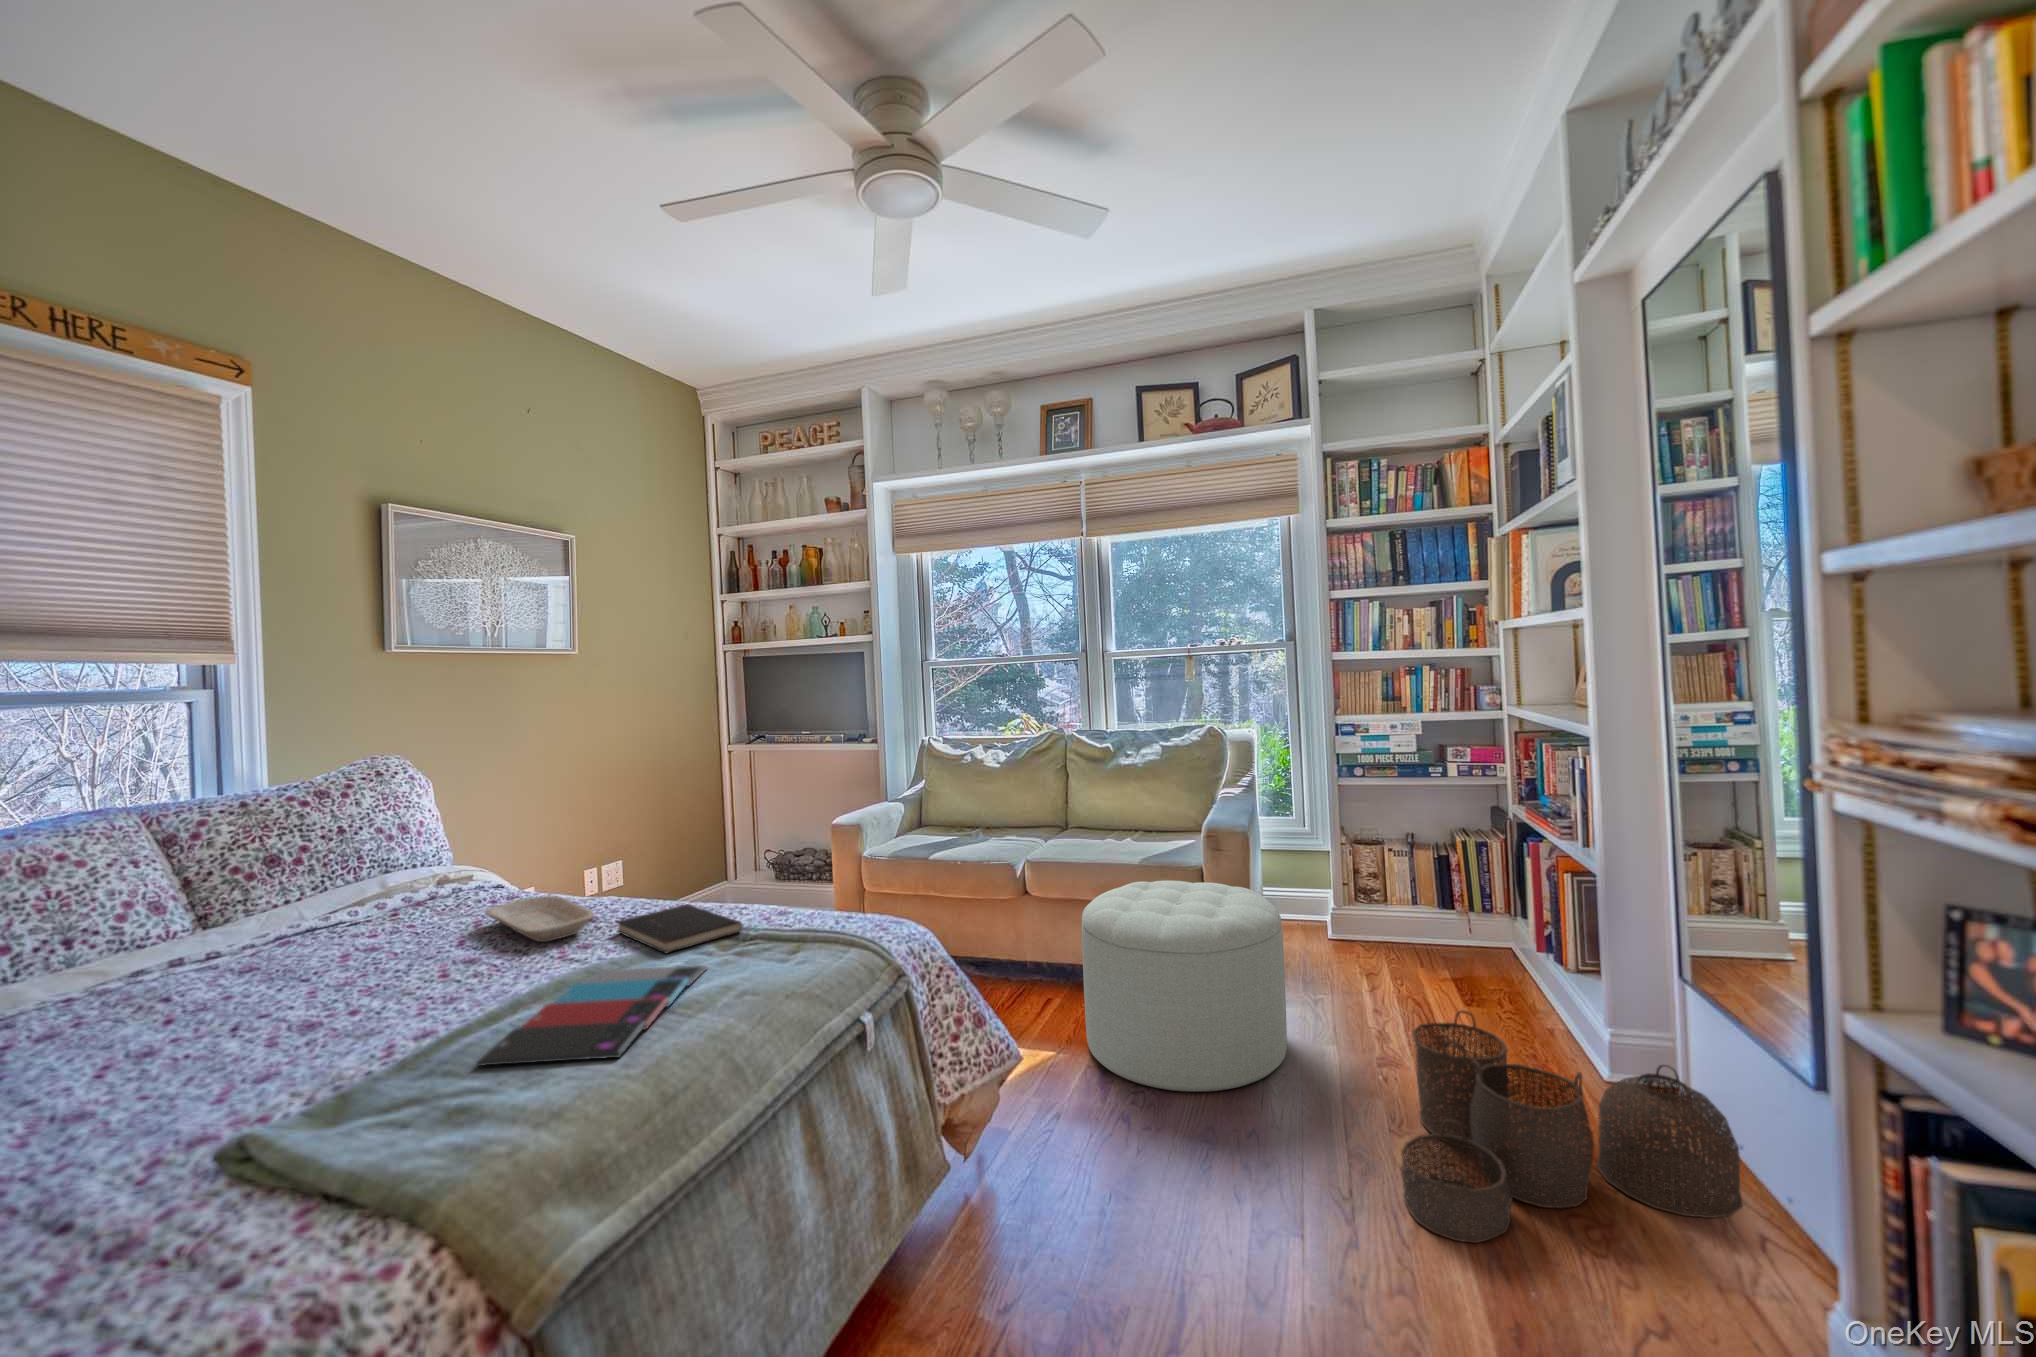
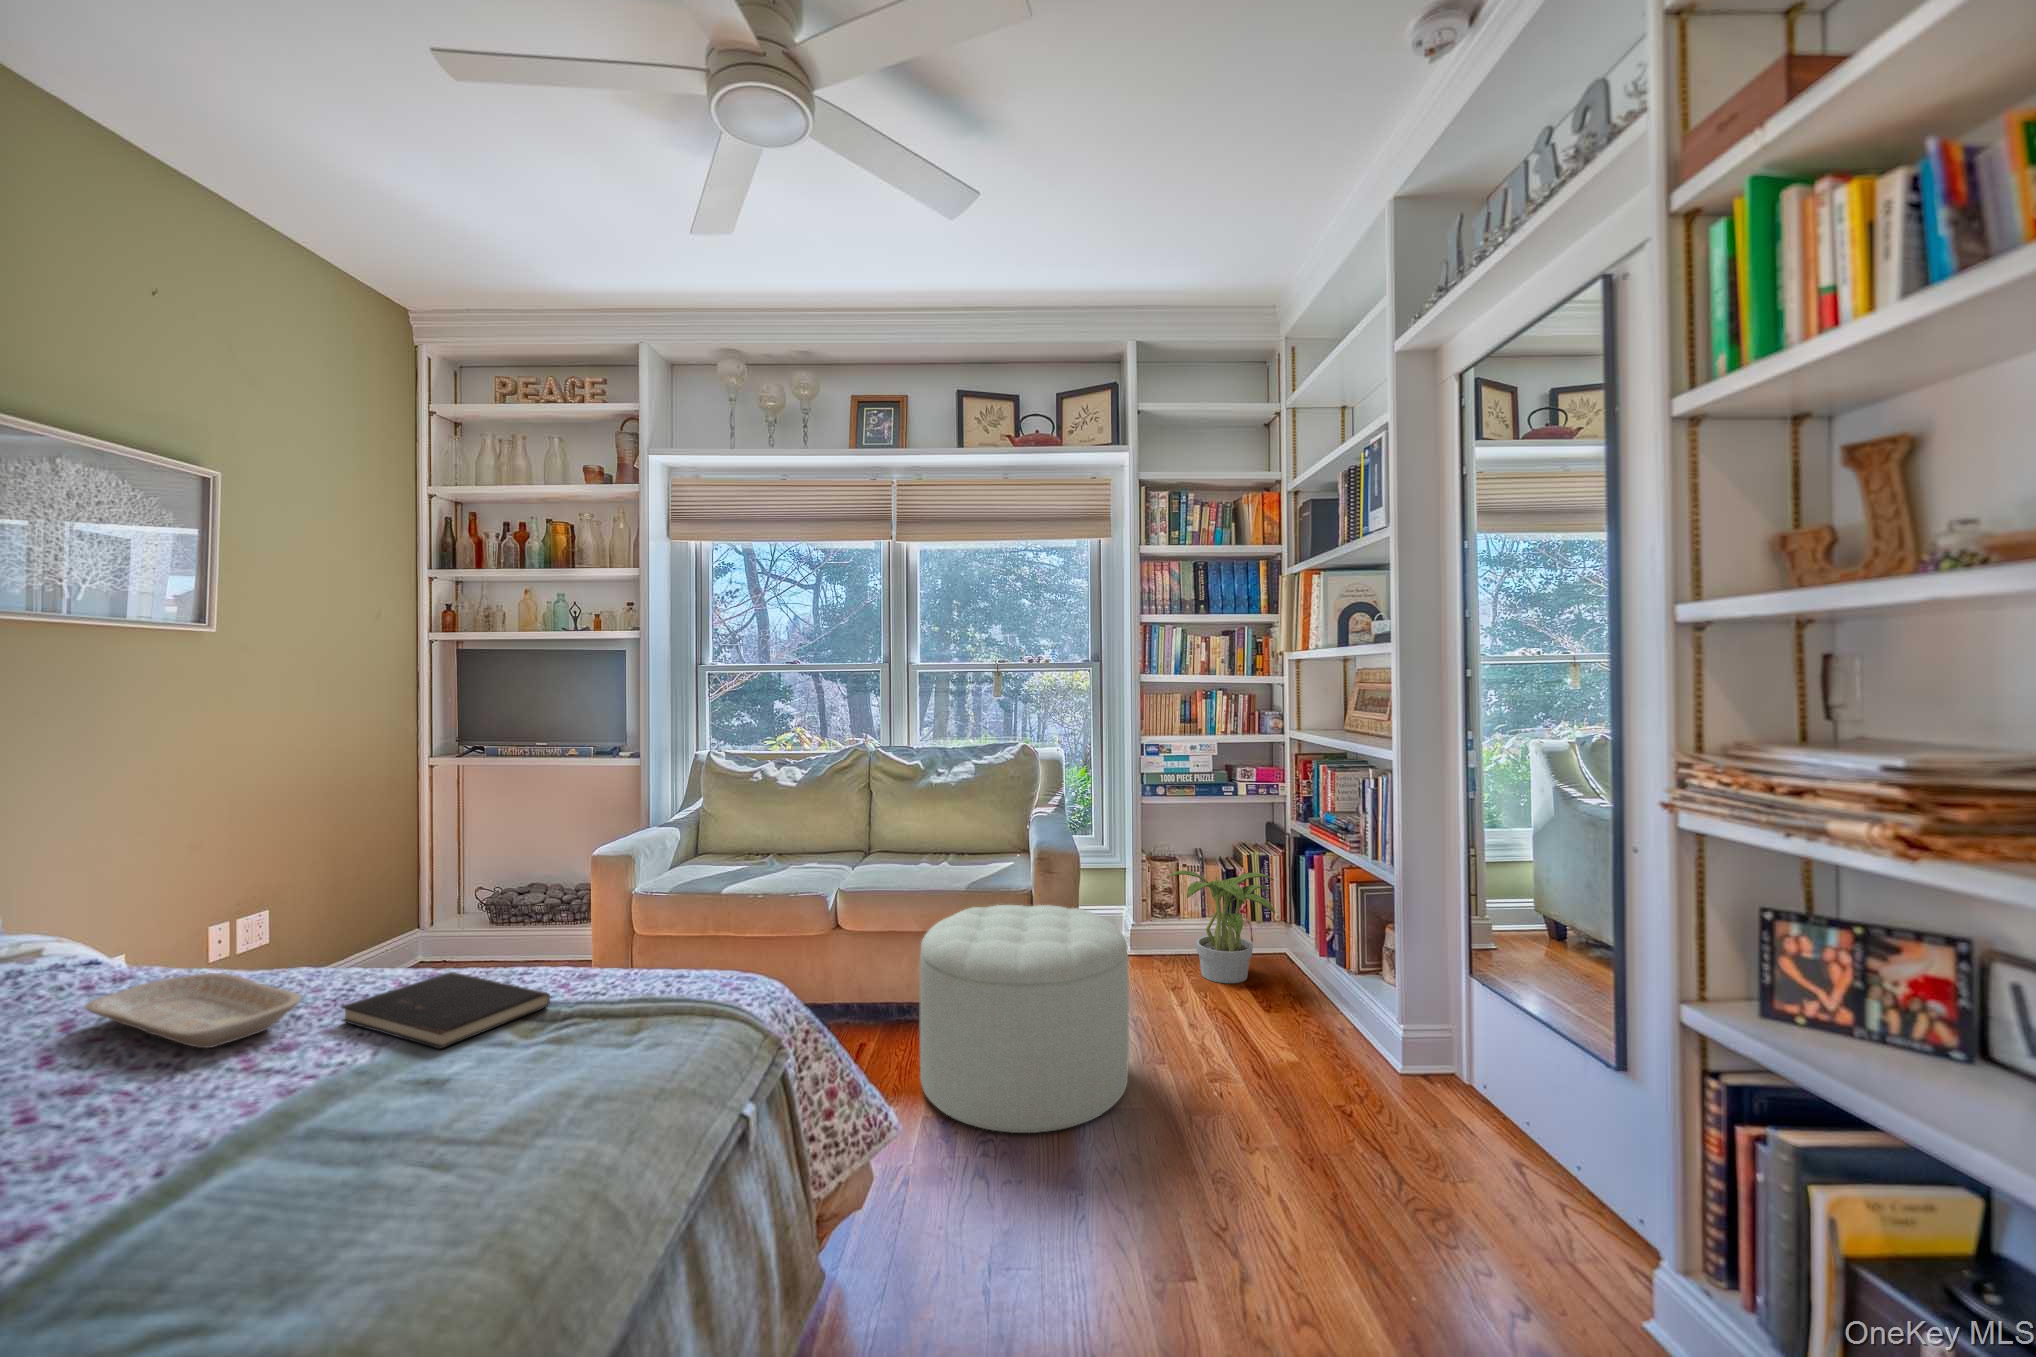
potted plant: none [1363,855,1486,976] -> present [1169,870,1275,983]
smartphone: present [477,965,707,1066] -> none [146,1062,520,1293]
woven basket: present [1401,1011,1743,1243] -> none [1262,1020,1541,1255]

